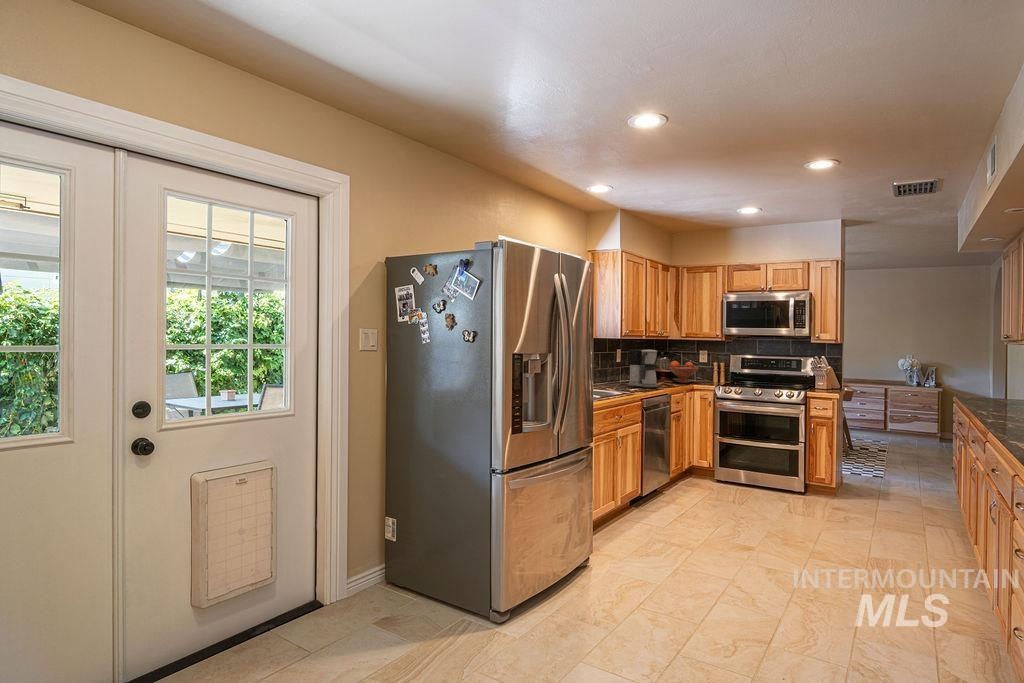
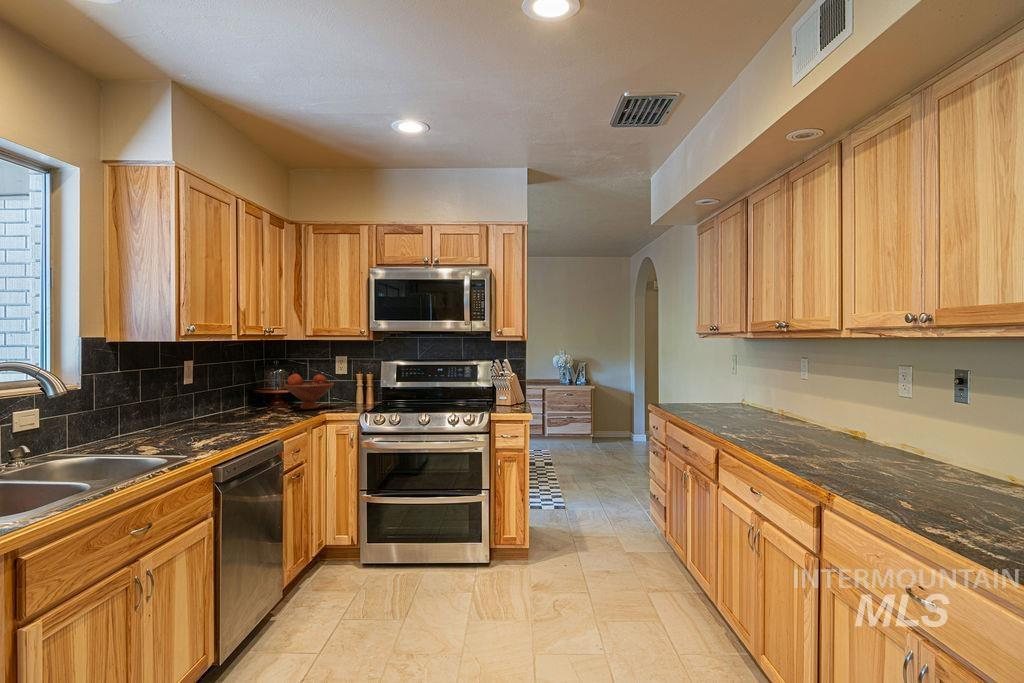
coffee maker: present [628,350,657,389] -> none [192,358,250,432]

